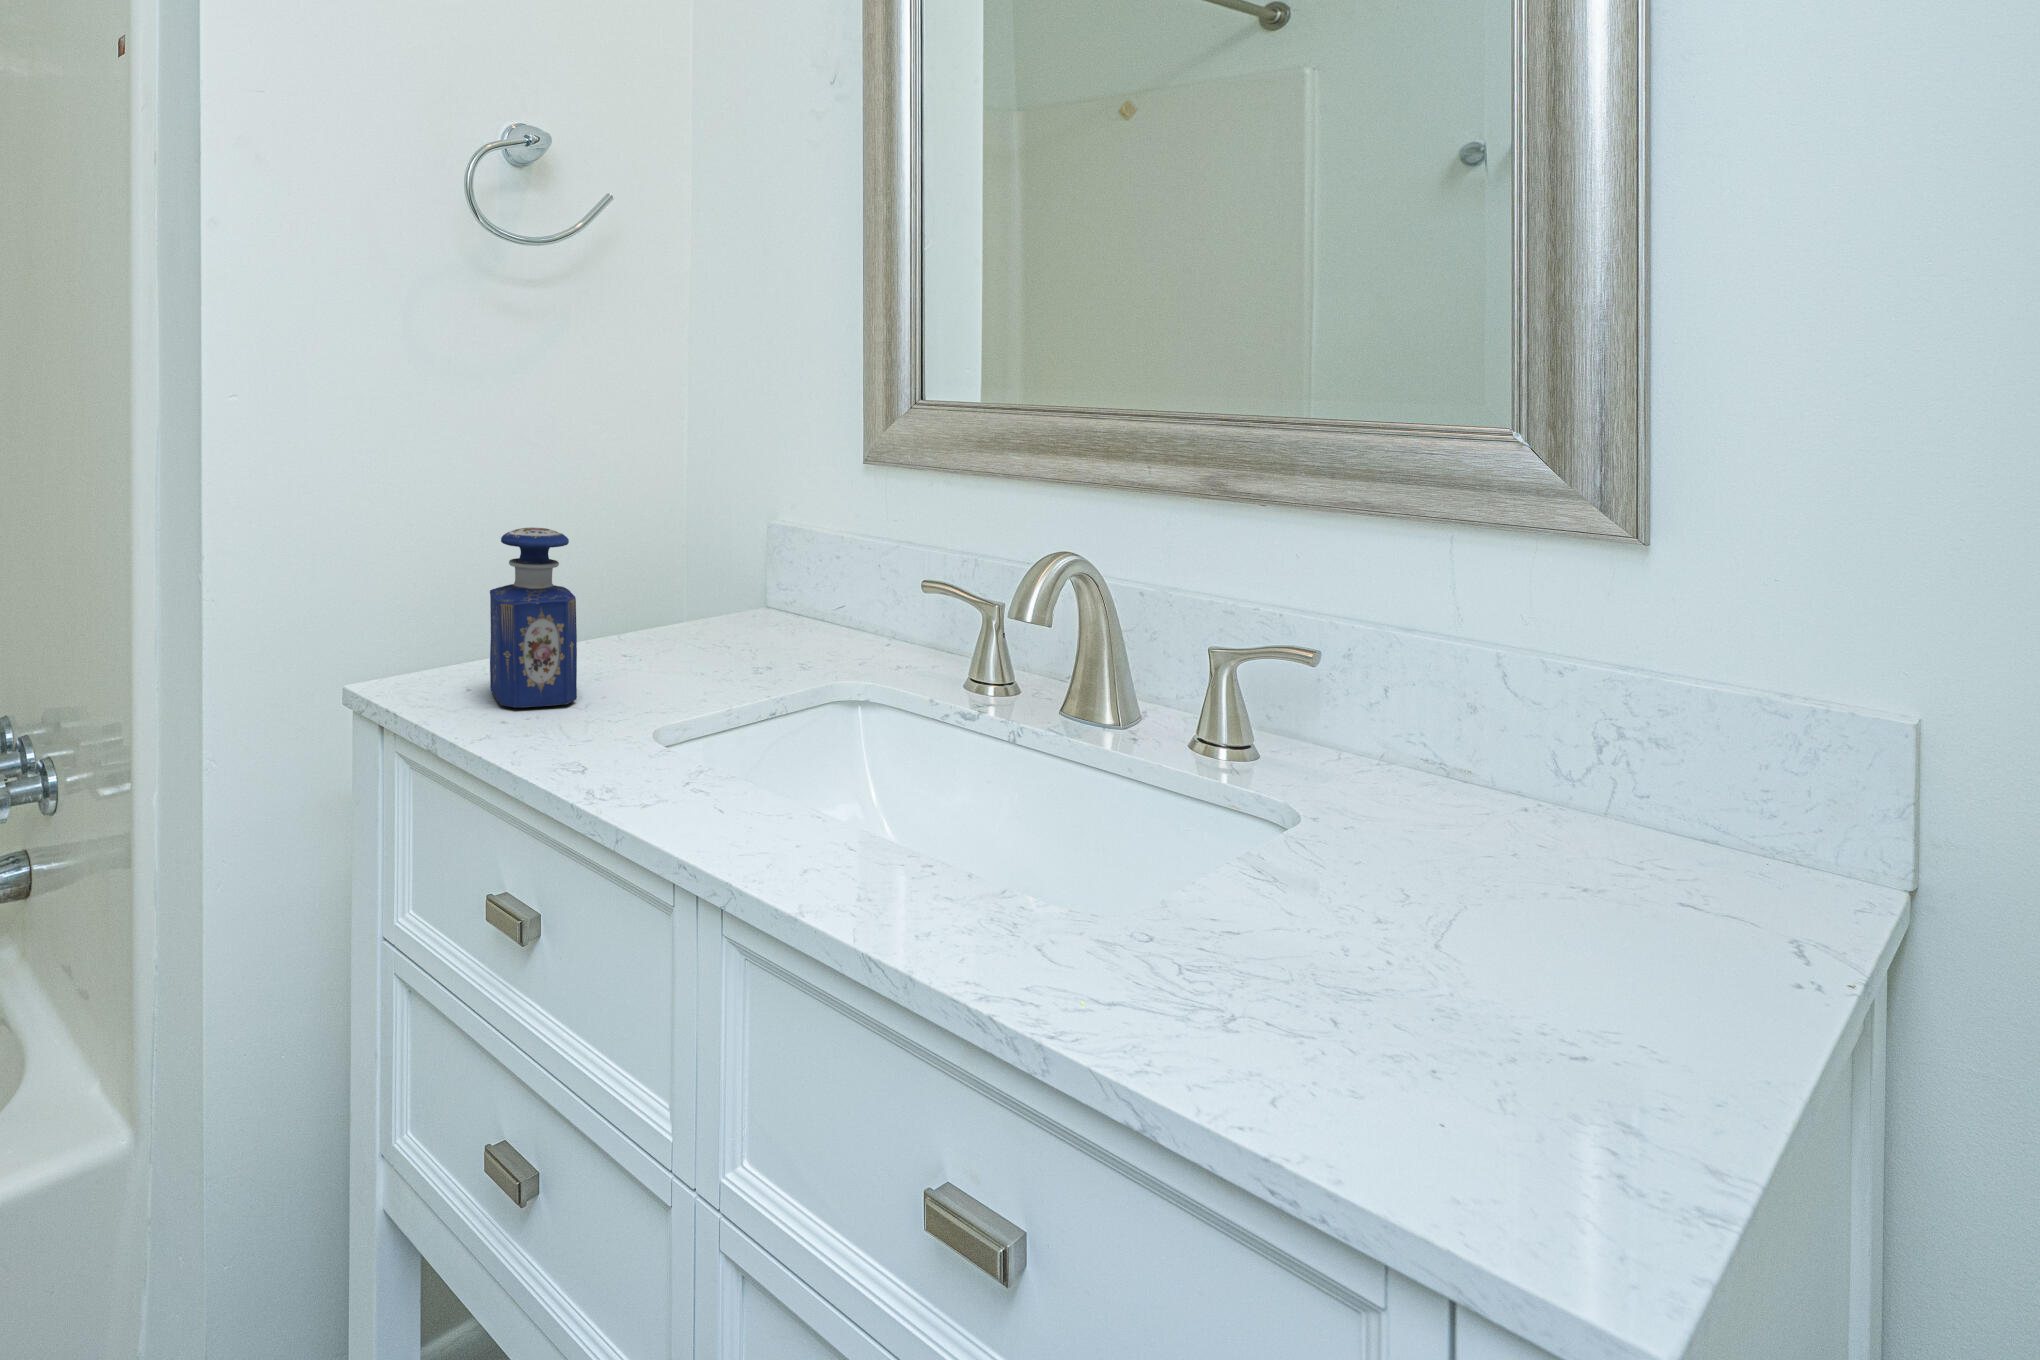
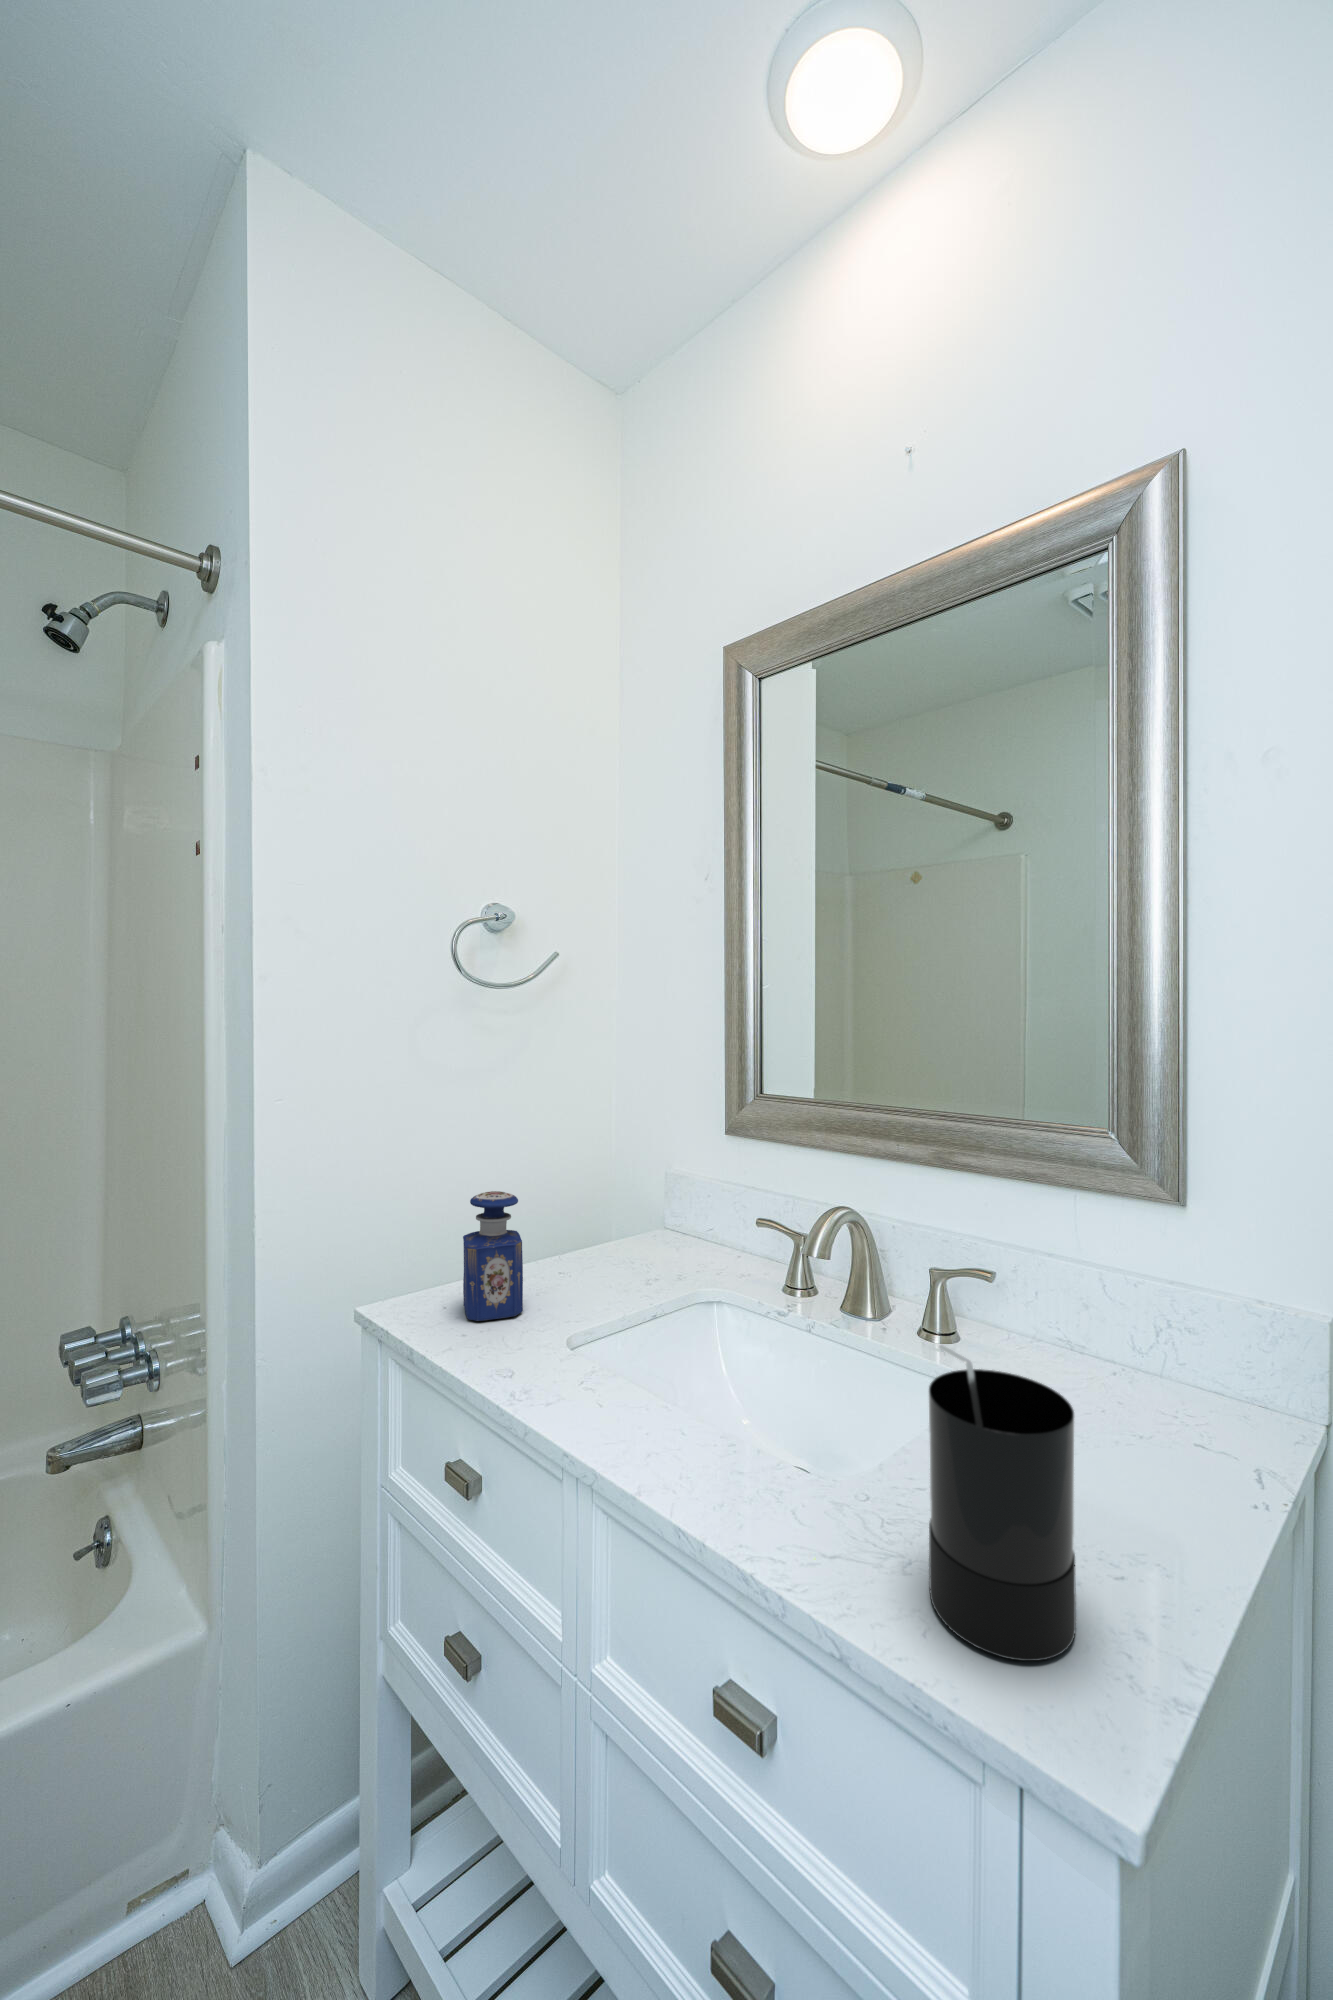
candle: none [1283,692,1538,1143] -> present [929,1346,1076,1661]

